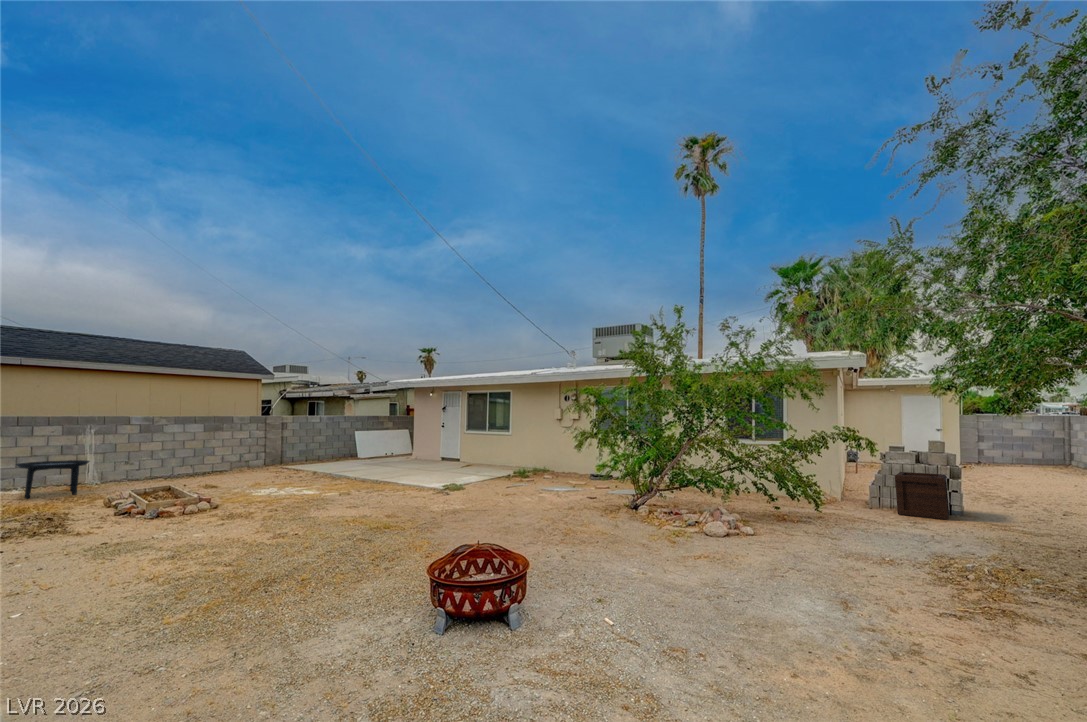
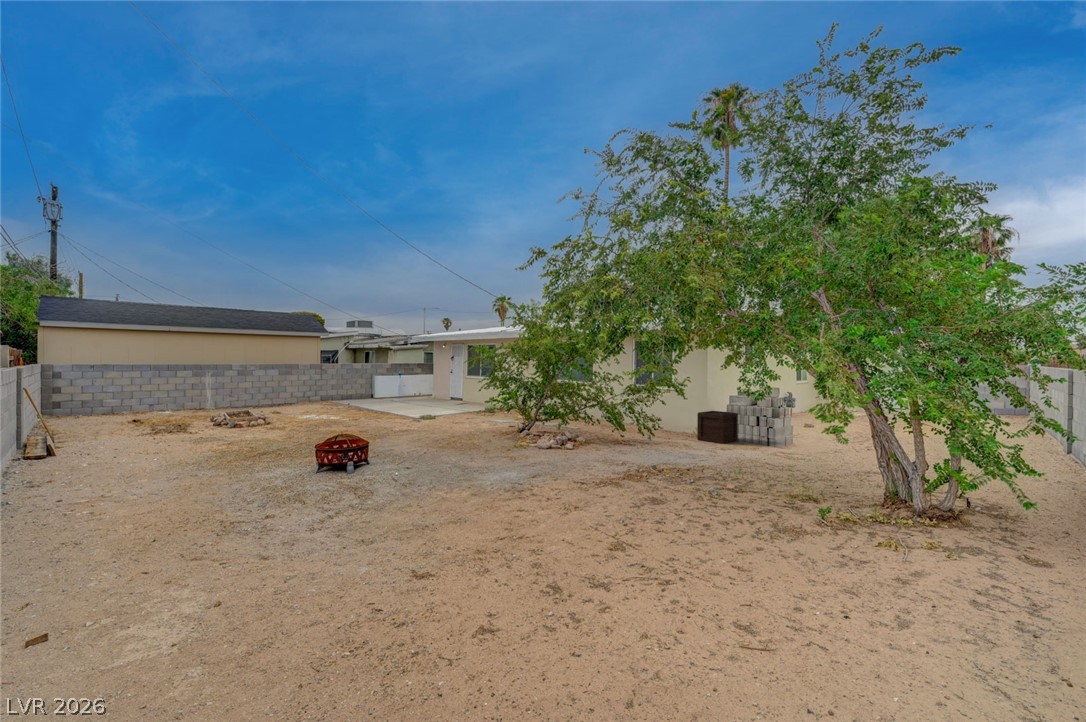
round table: present [16,460,89,498] -> none [163,393,205,416]

